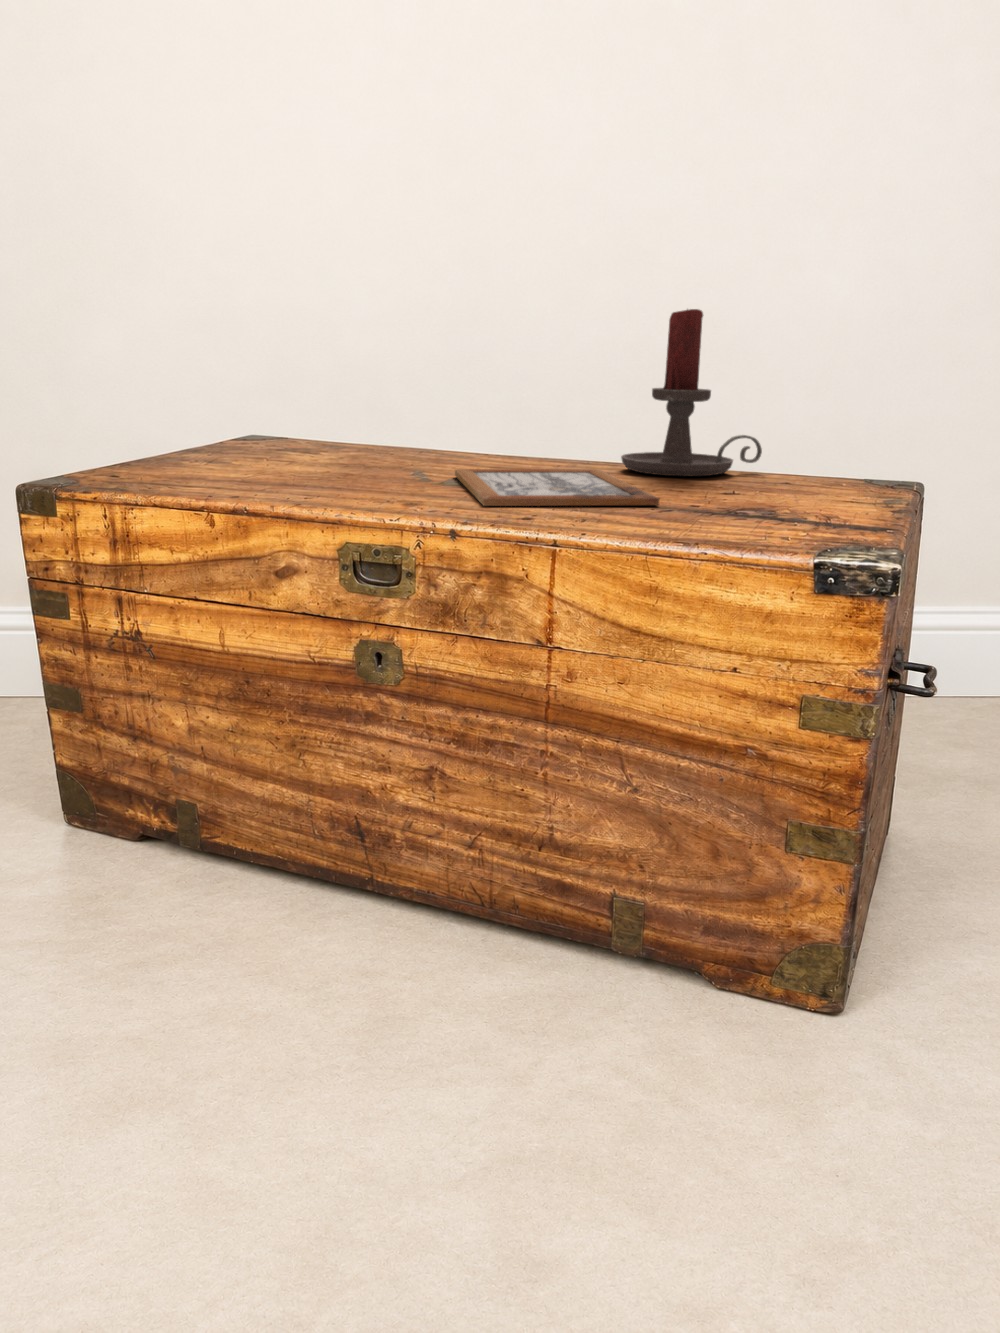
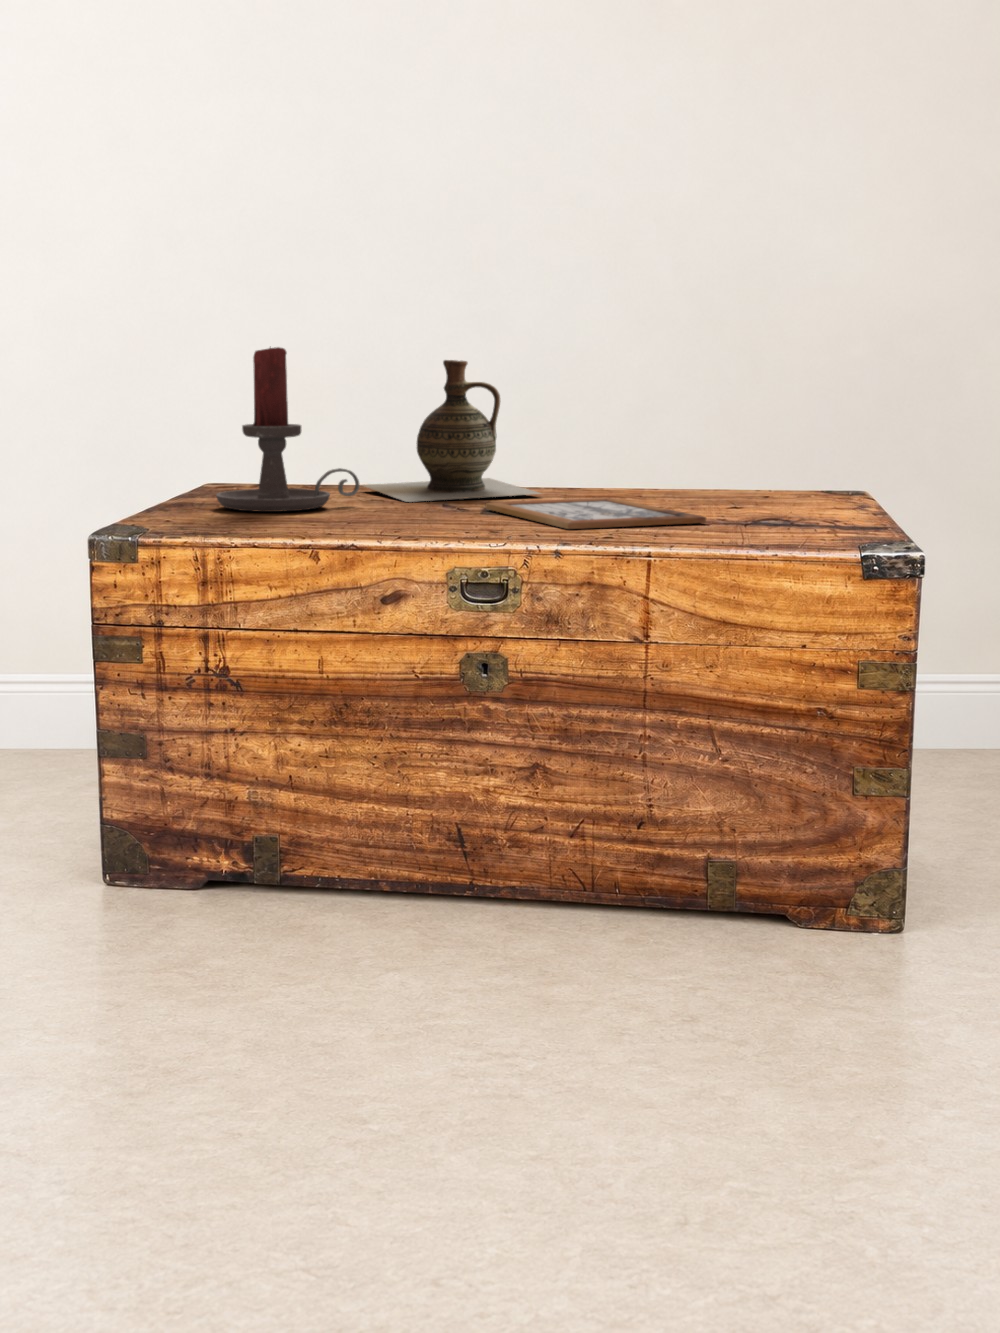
candle holder: present [621,309,762,476] -> present [216,347,359,512]
ceramic jug: none [389,320,549,464] -> present [363,360,540,502]

